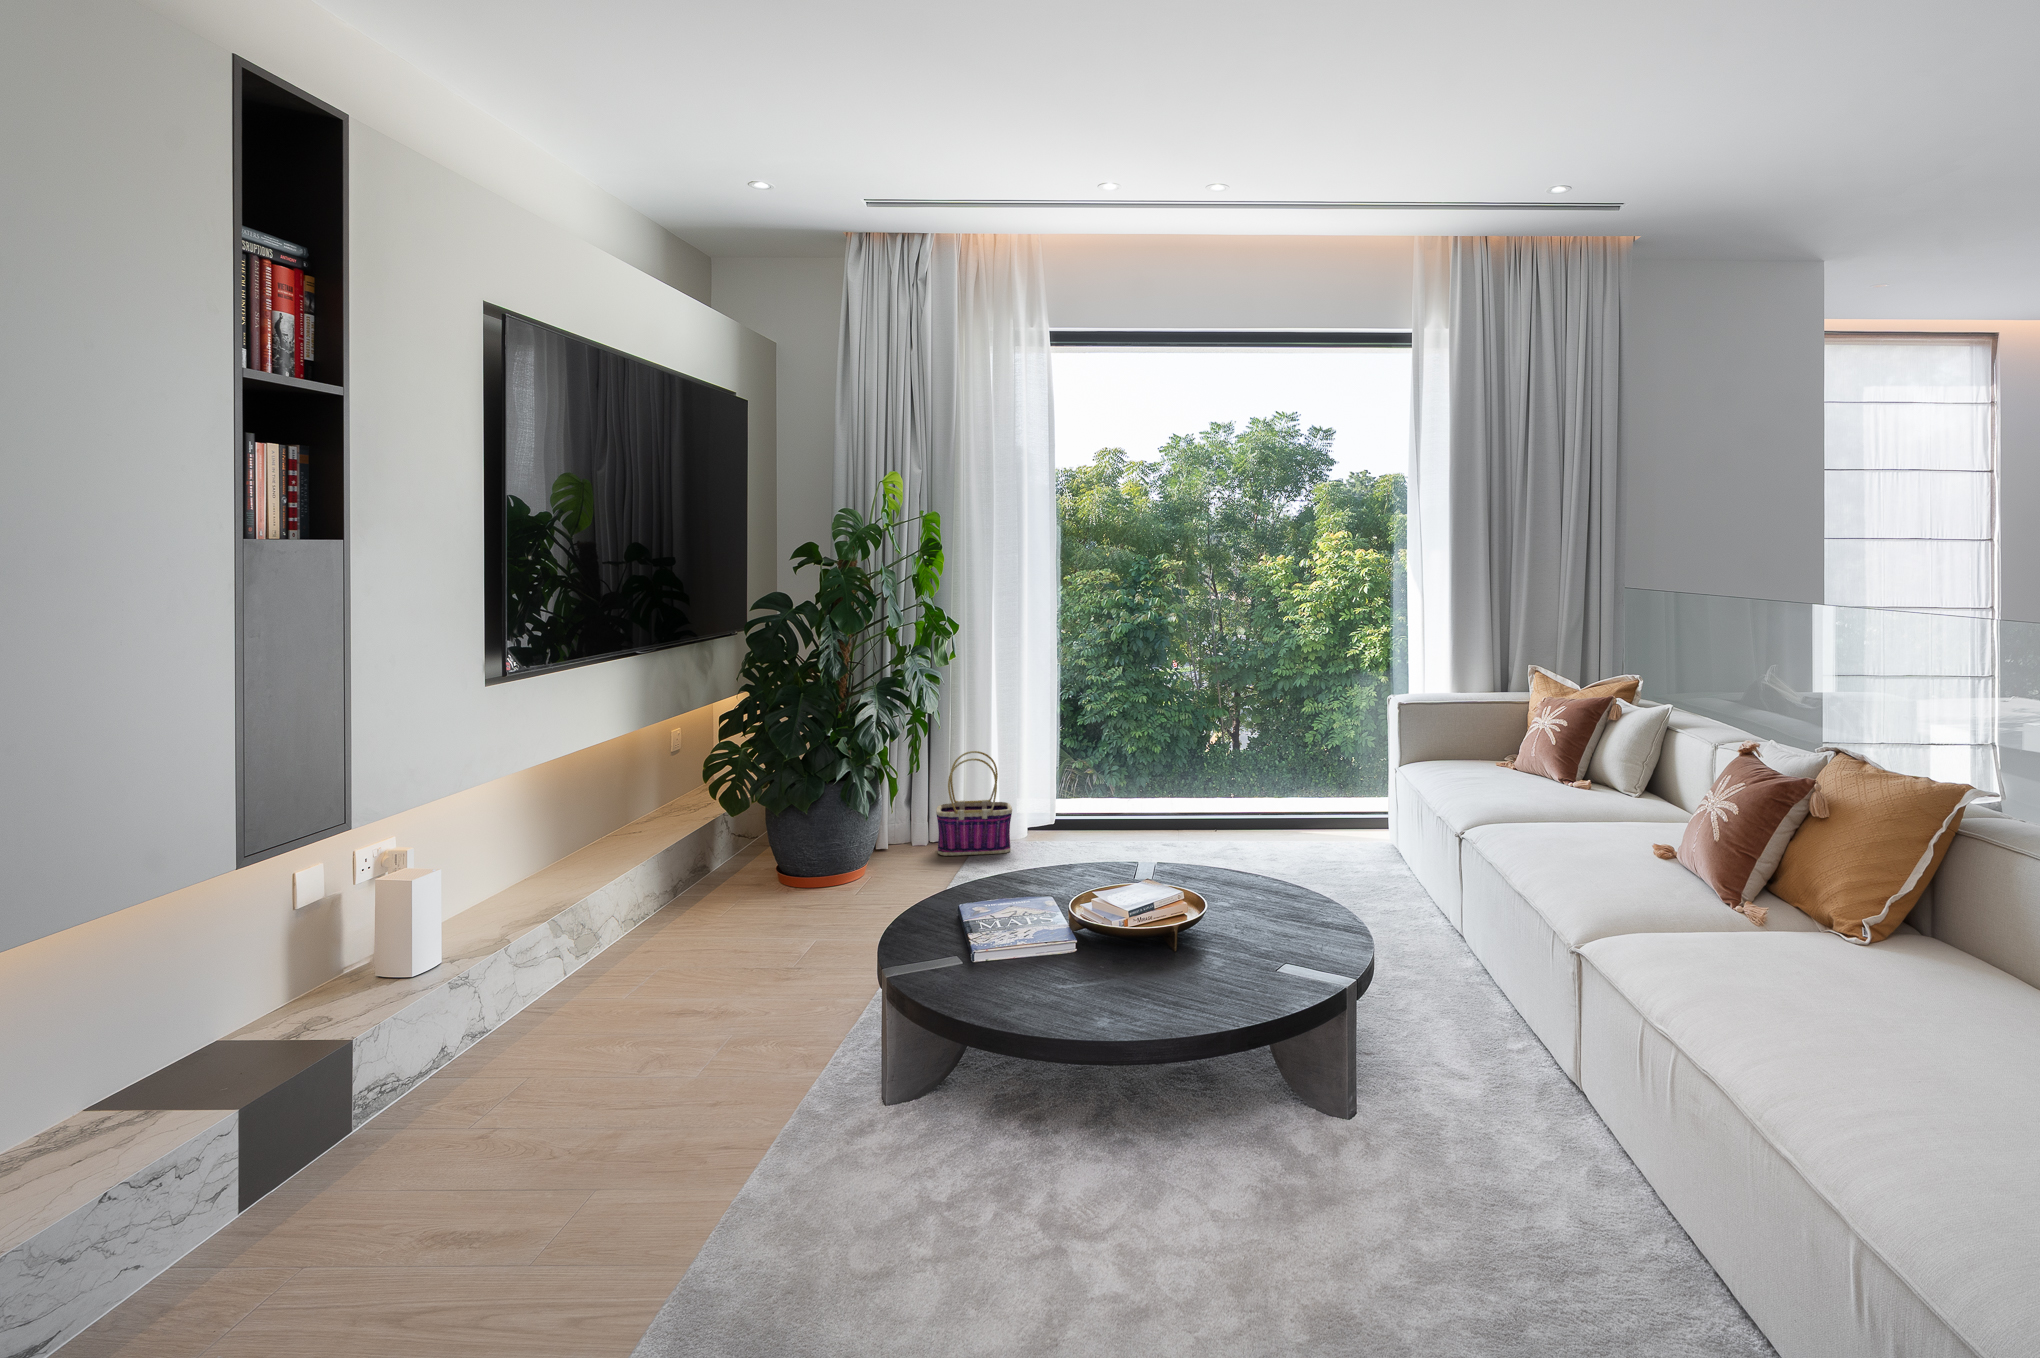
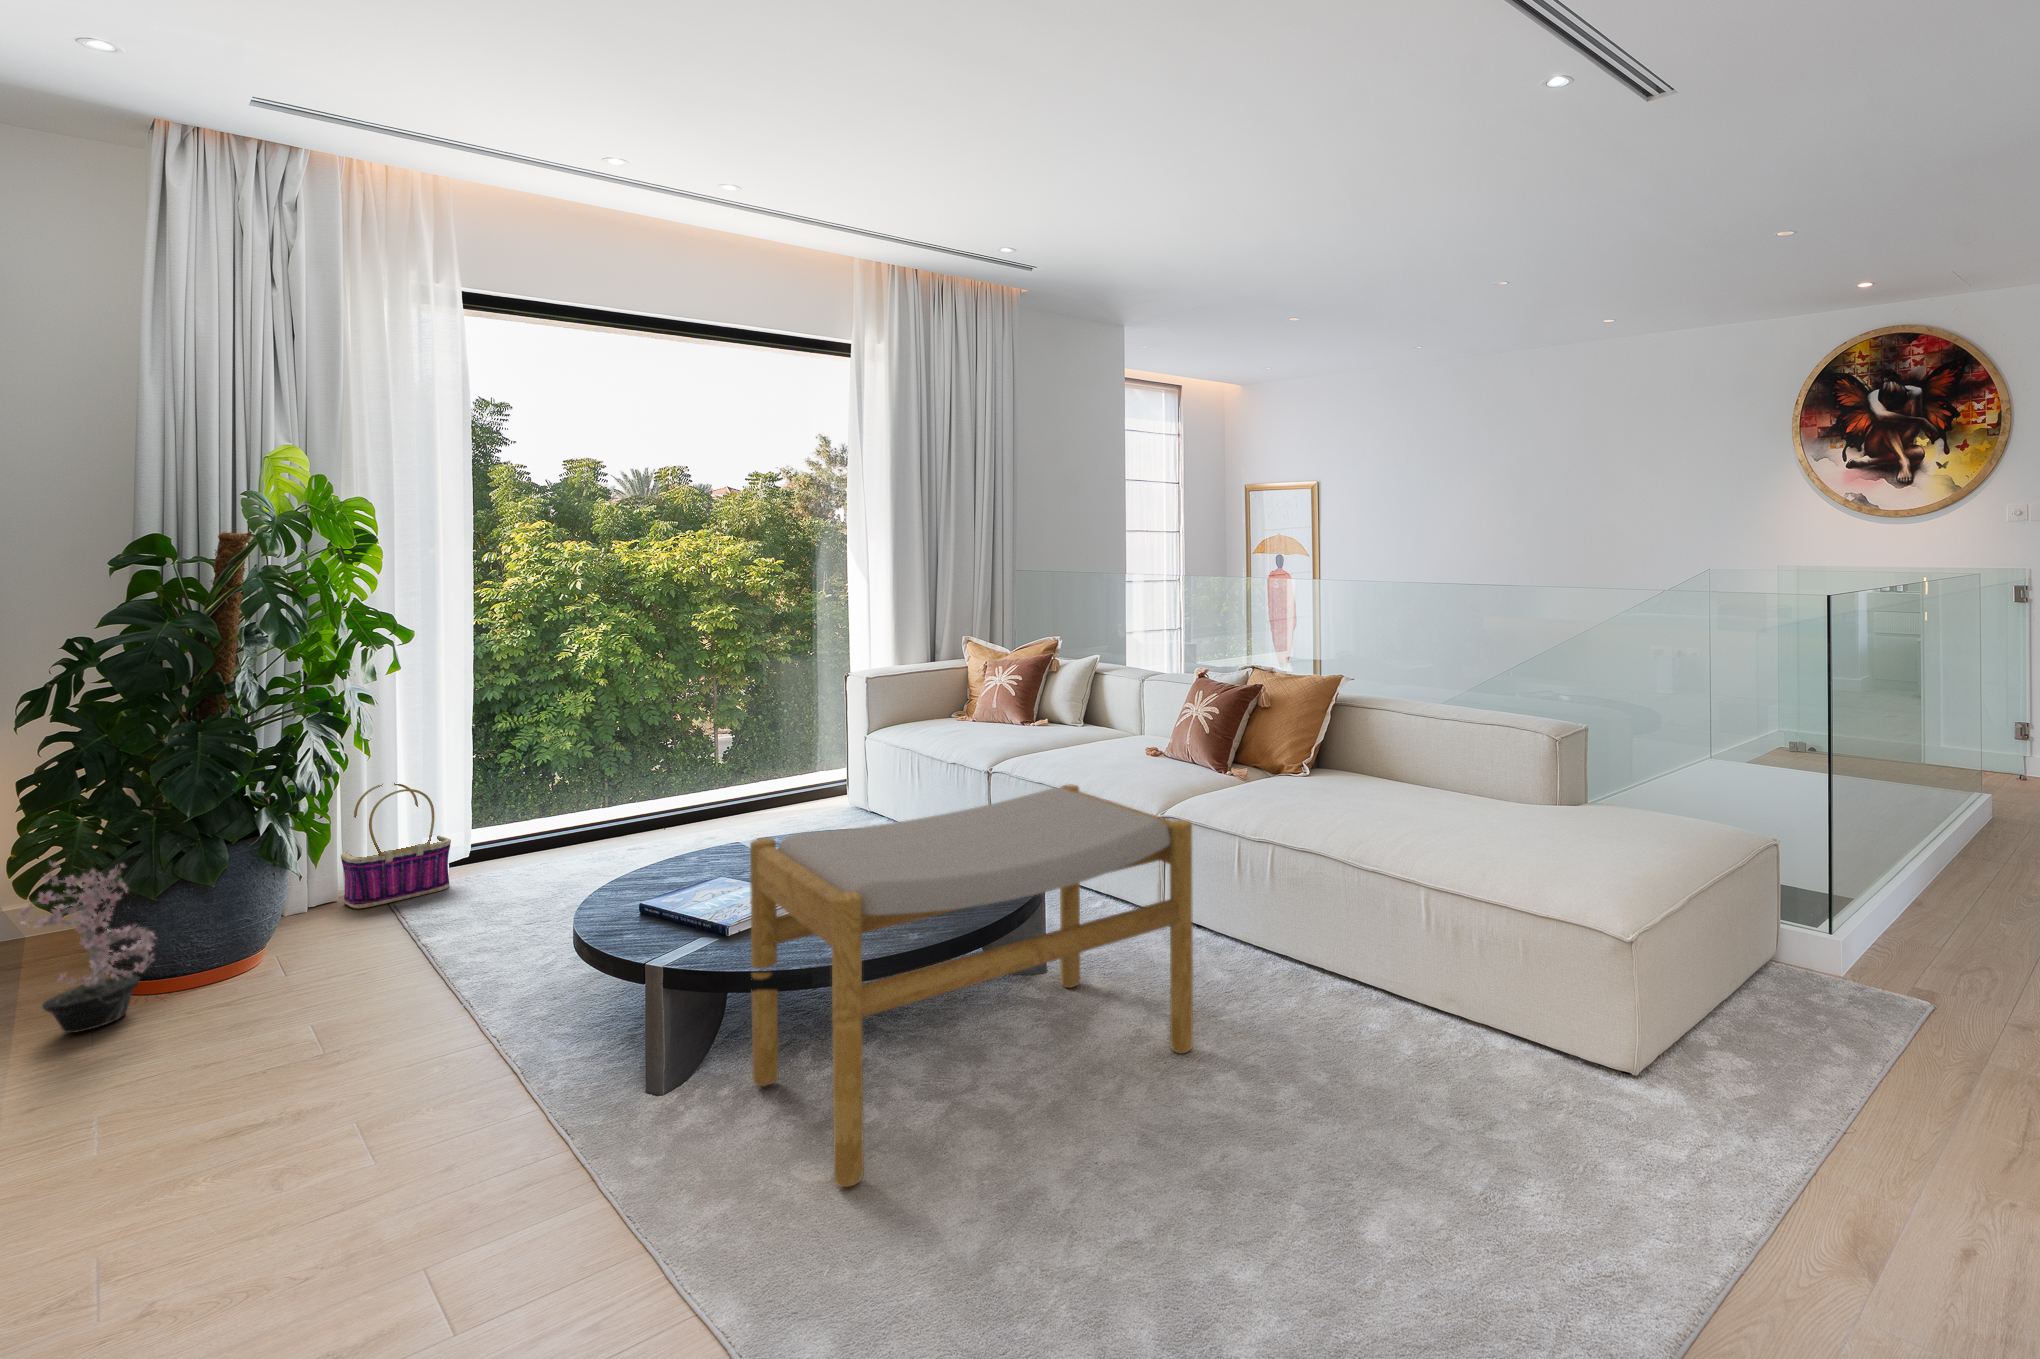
potted plant: none [664,773,762,907] -> present [18,862,155,1033]
footstool: none [870,865,1393,1304] -> present [750,784,1193,1187]

